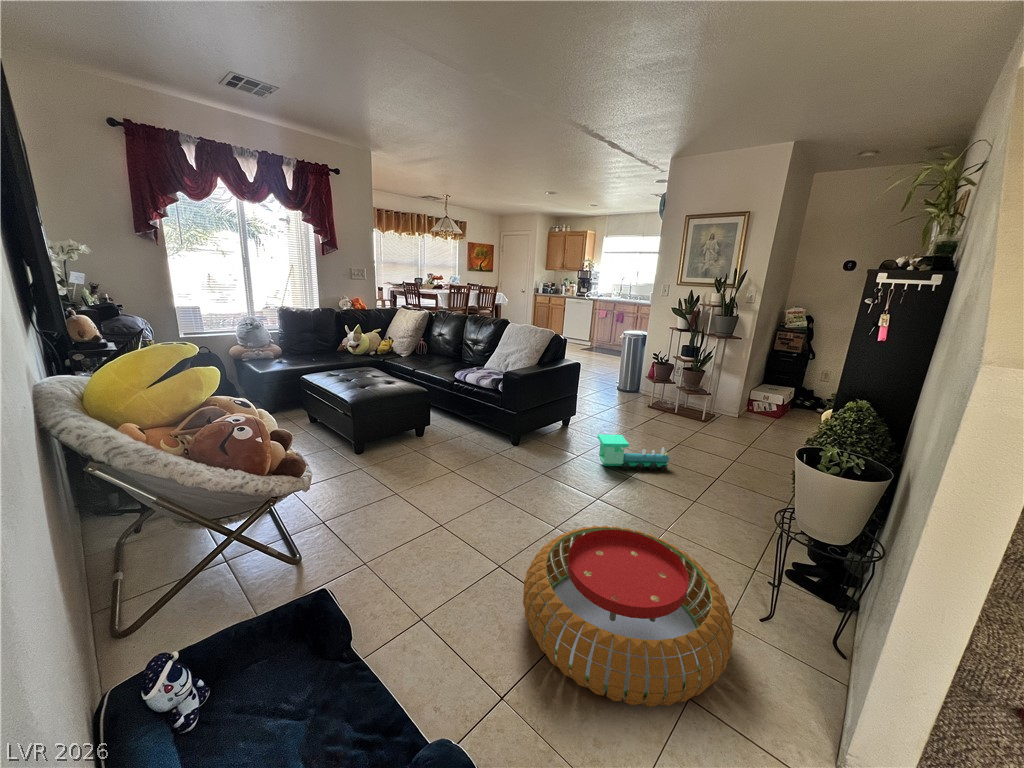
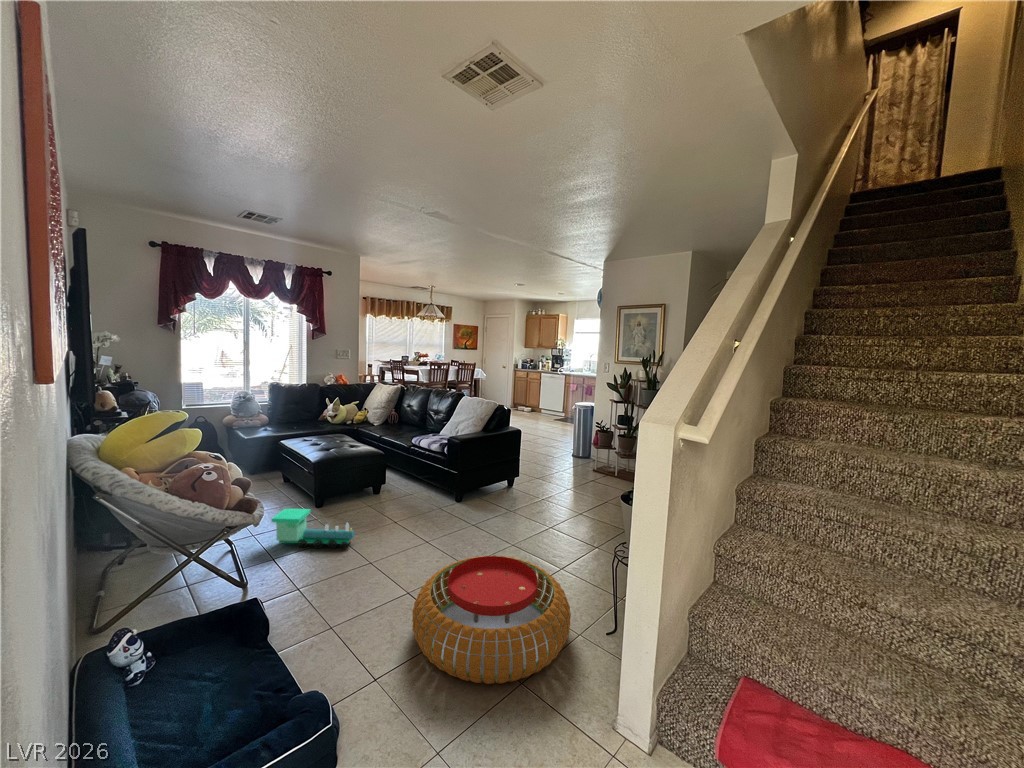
toy train: present [597,434,670,471] -> present [271,509,356,548]

